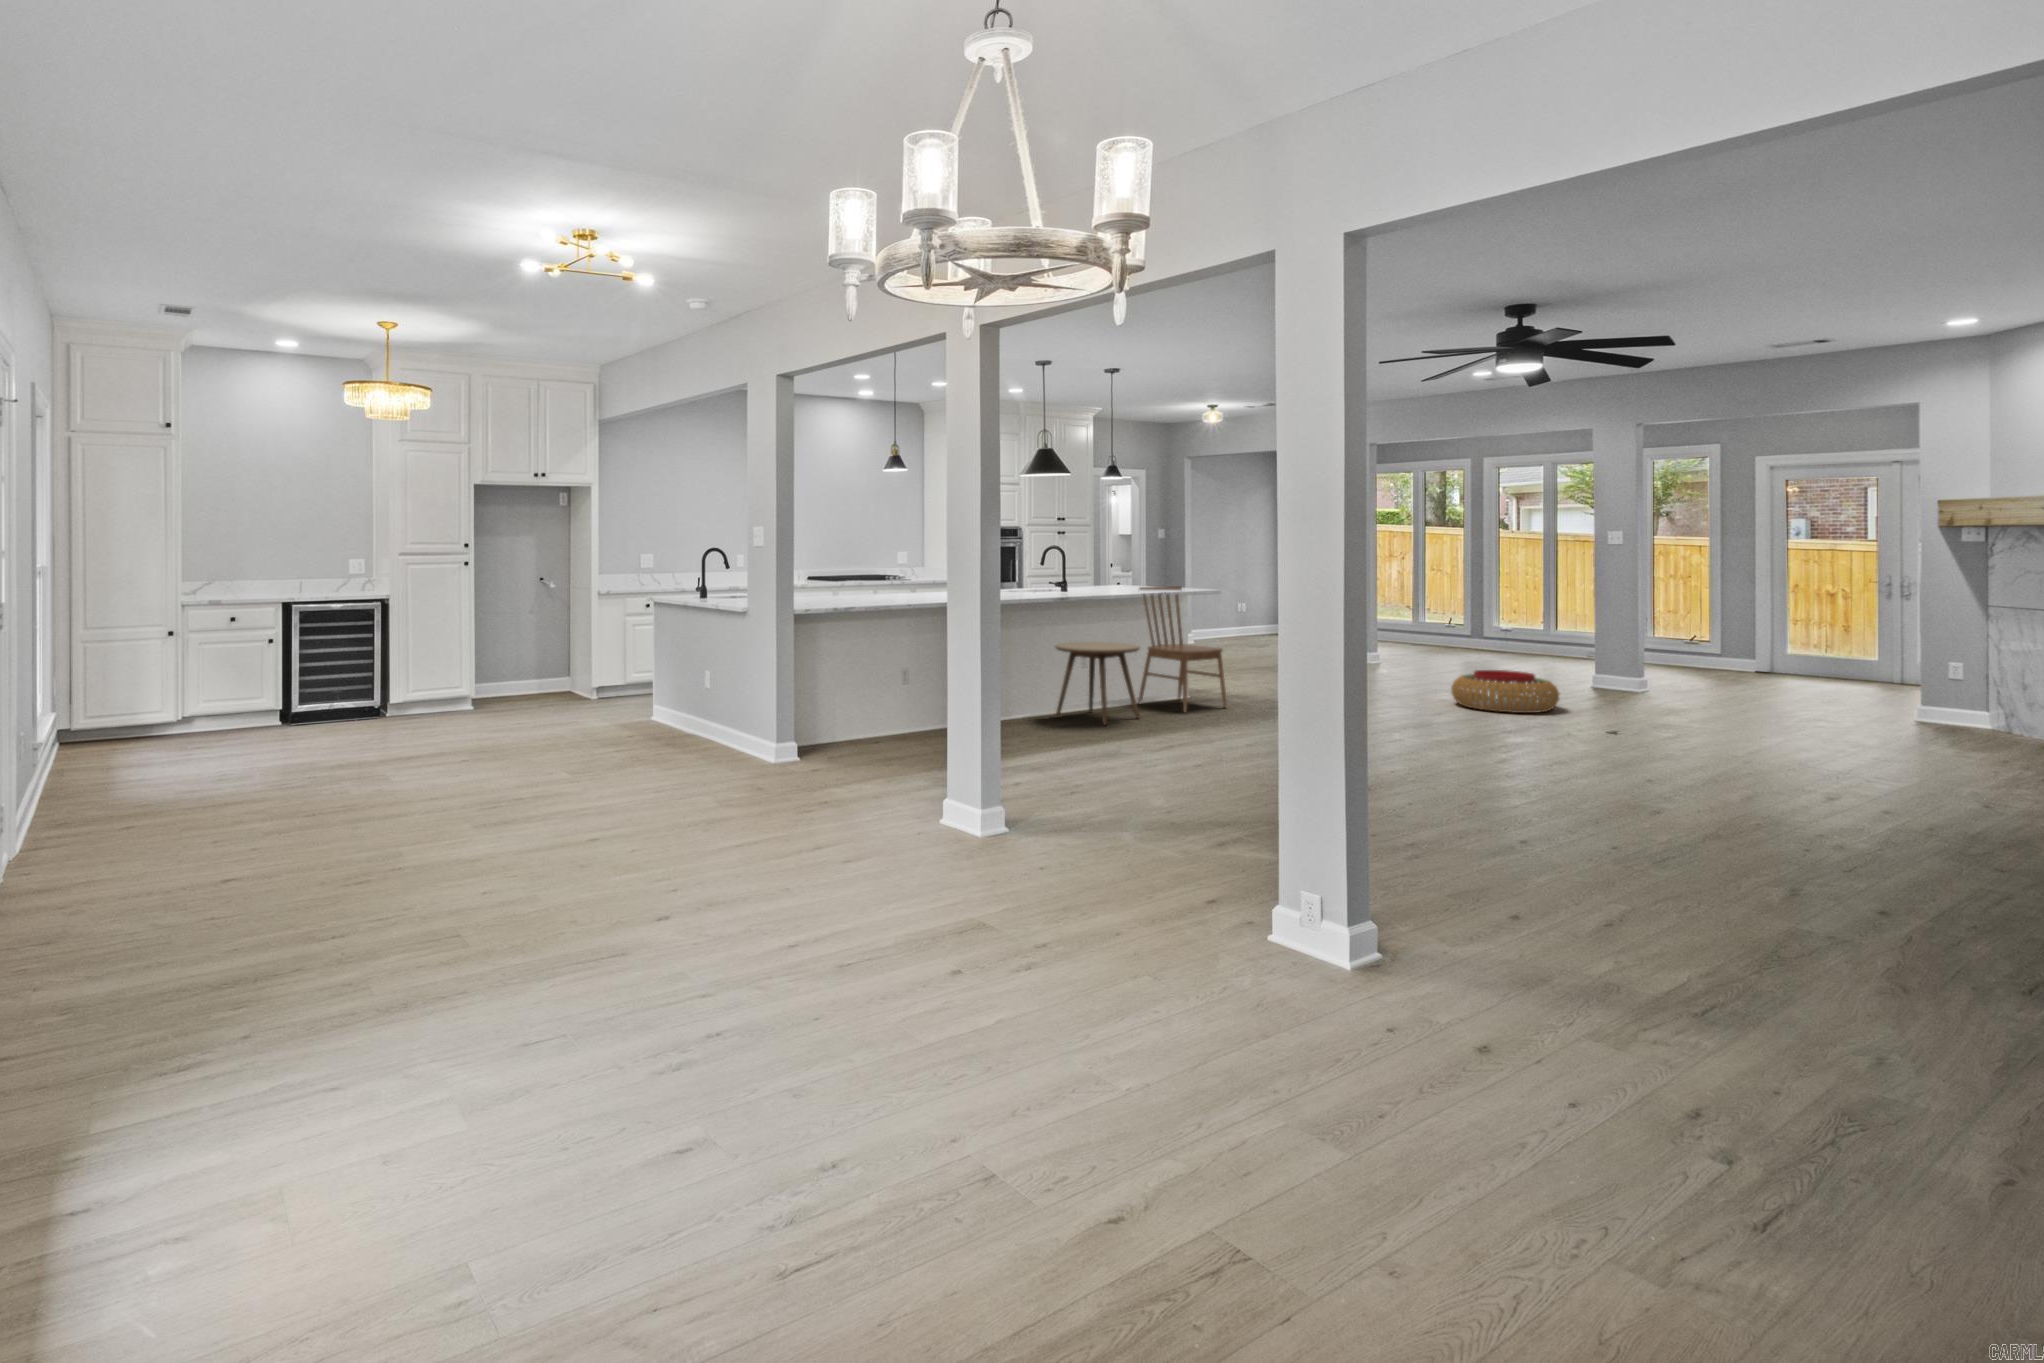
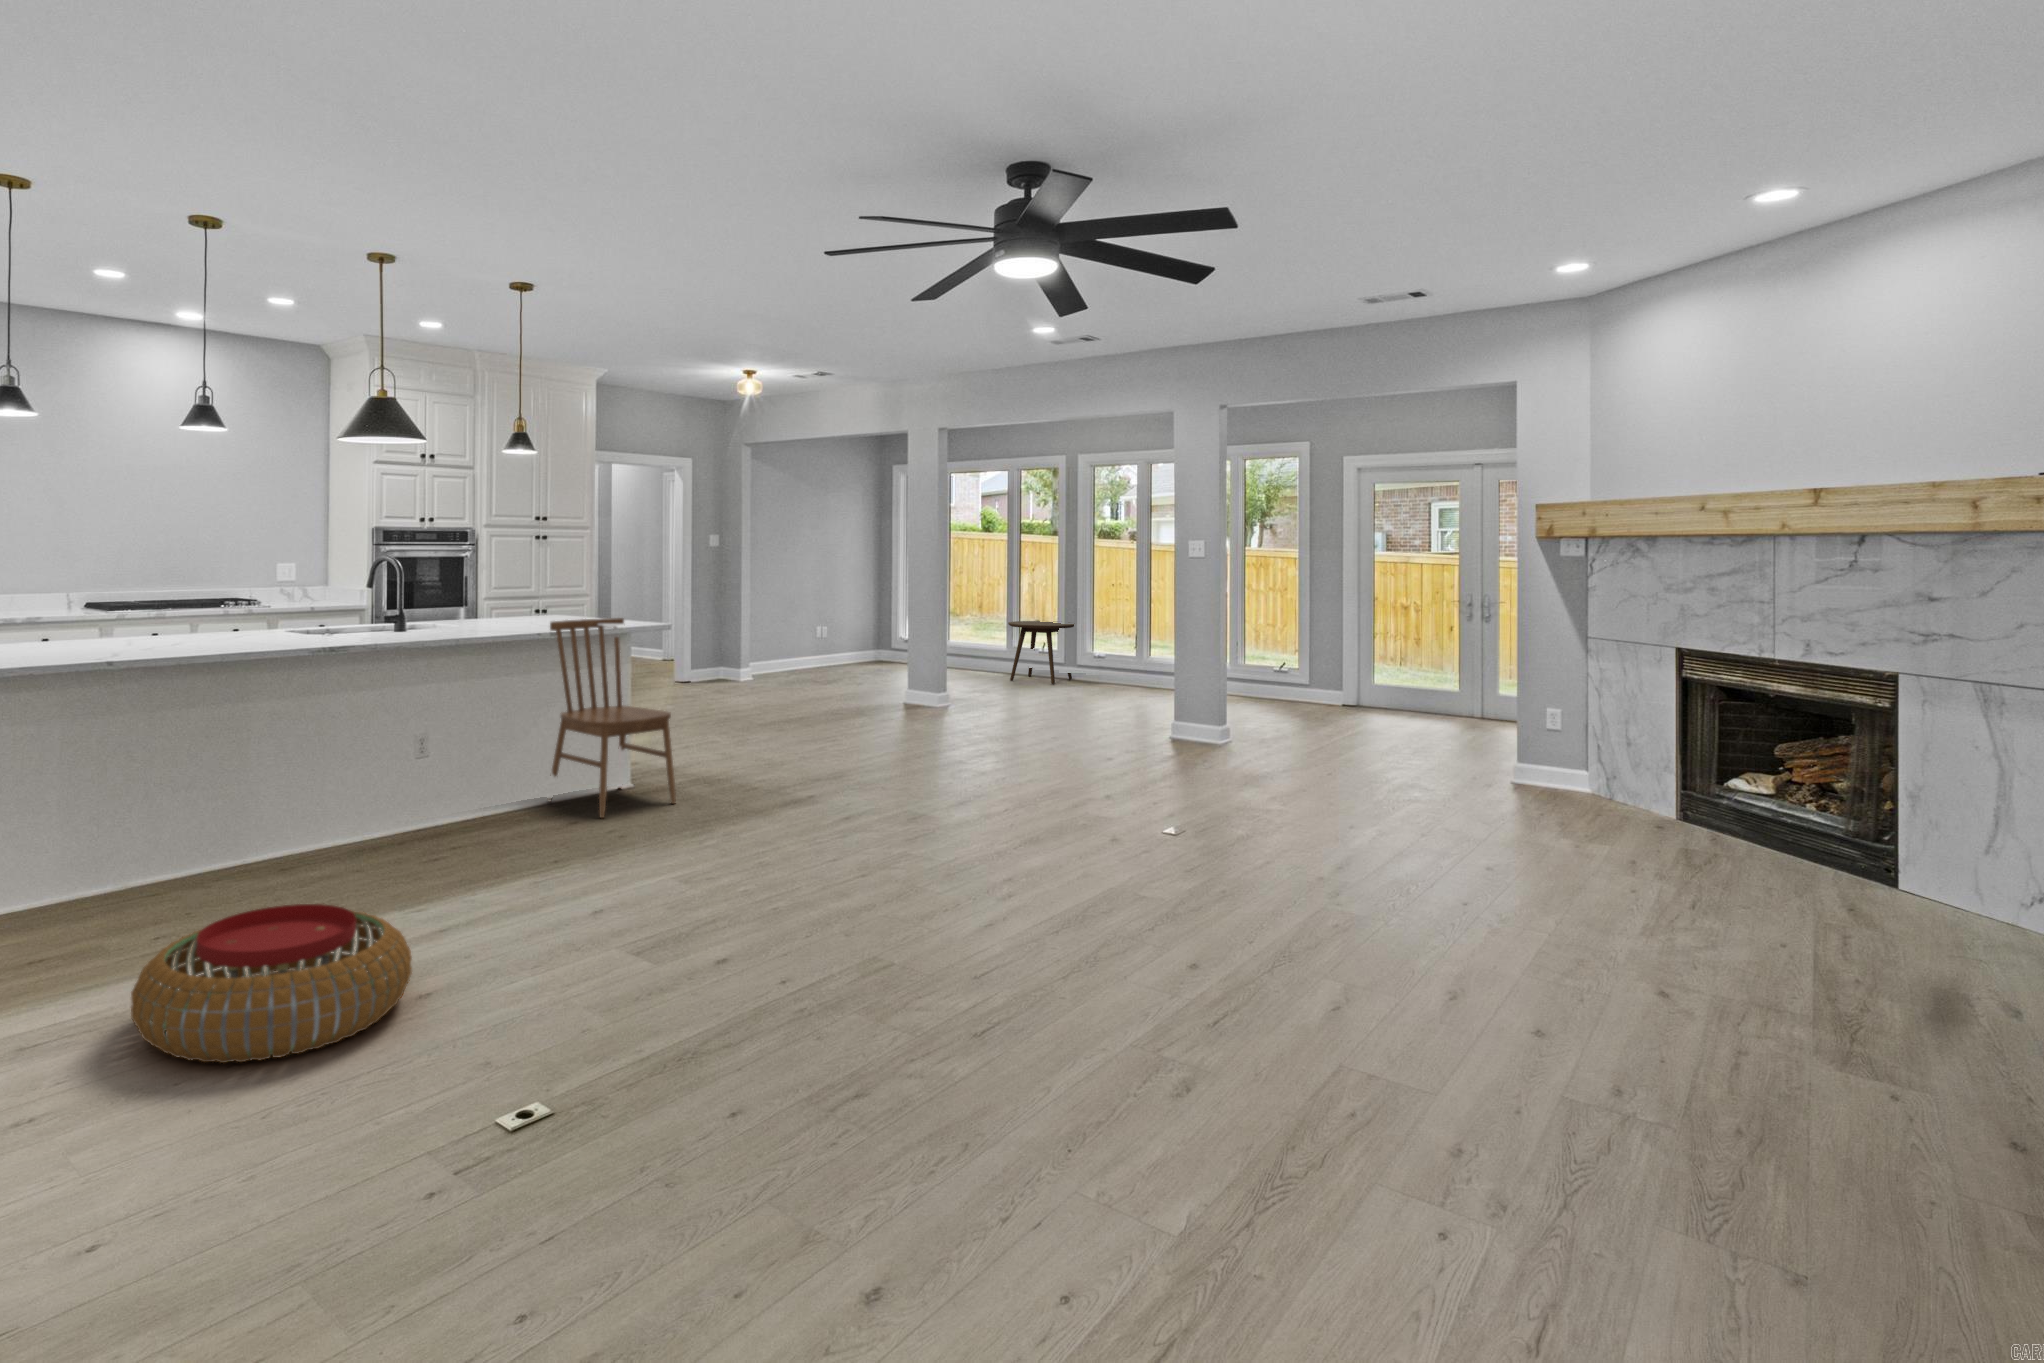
side table: present [1055,642,1140,725] -> present [1008,621,1074,684]
pouf: present [1451,670,1559,713] -> present [131,904,412,1063]

